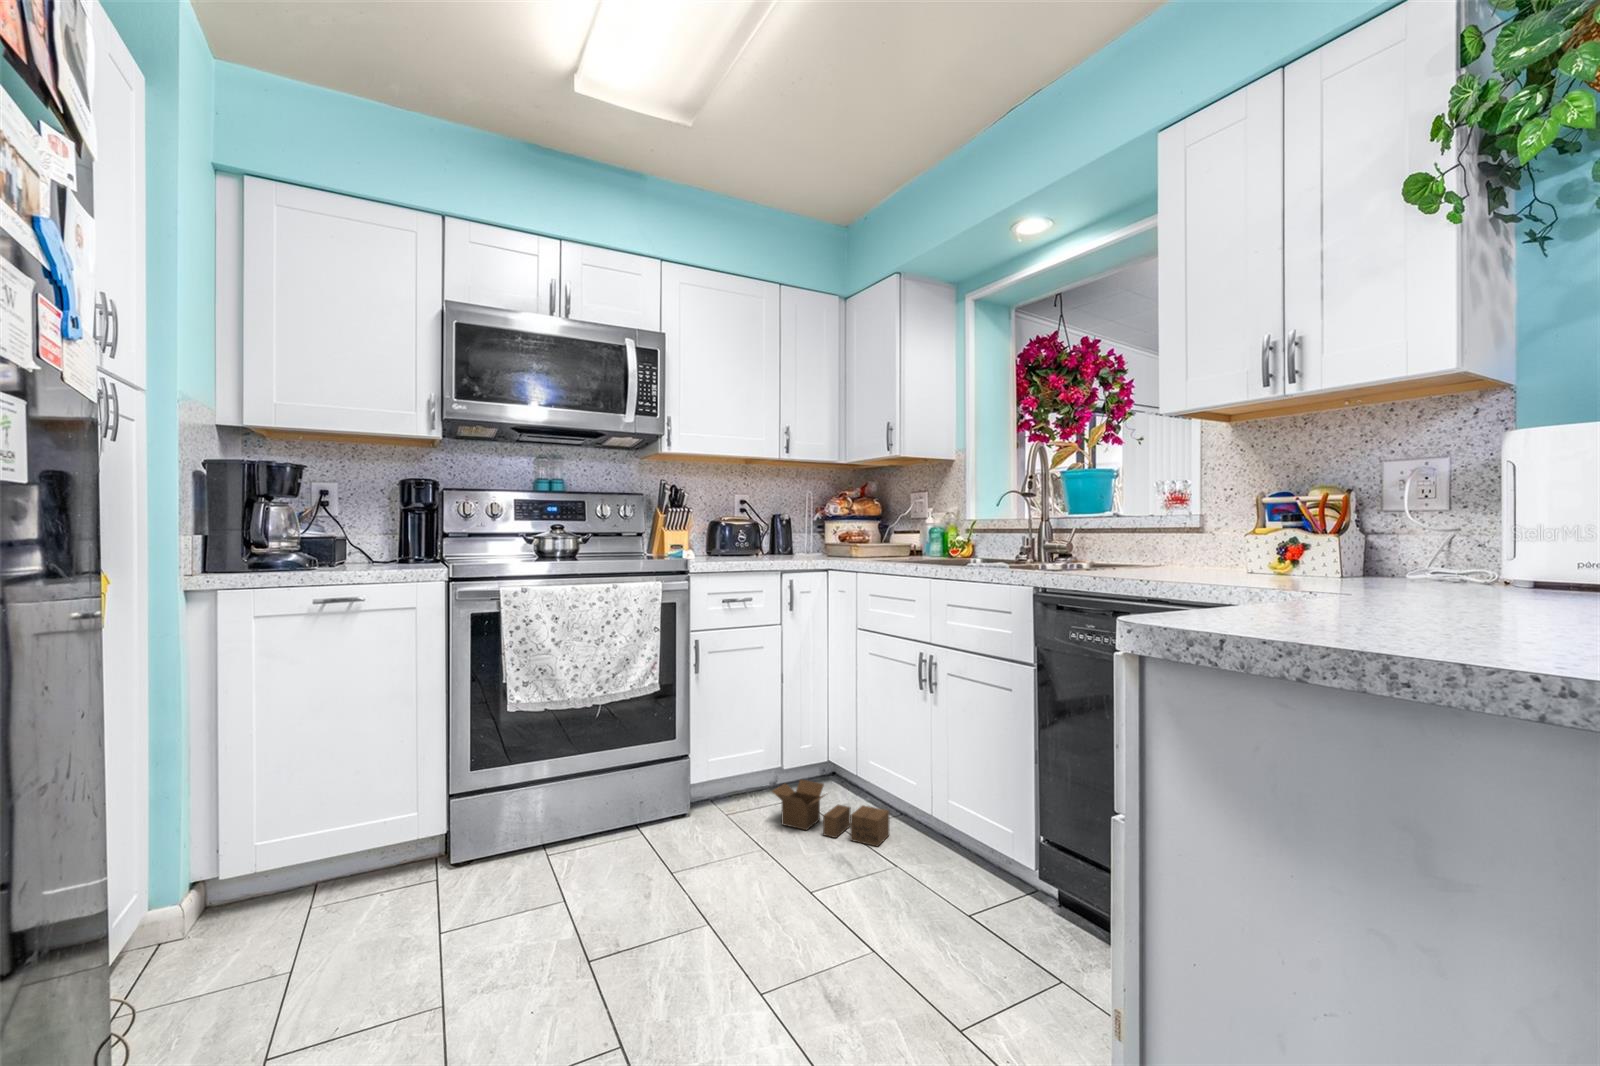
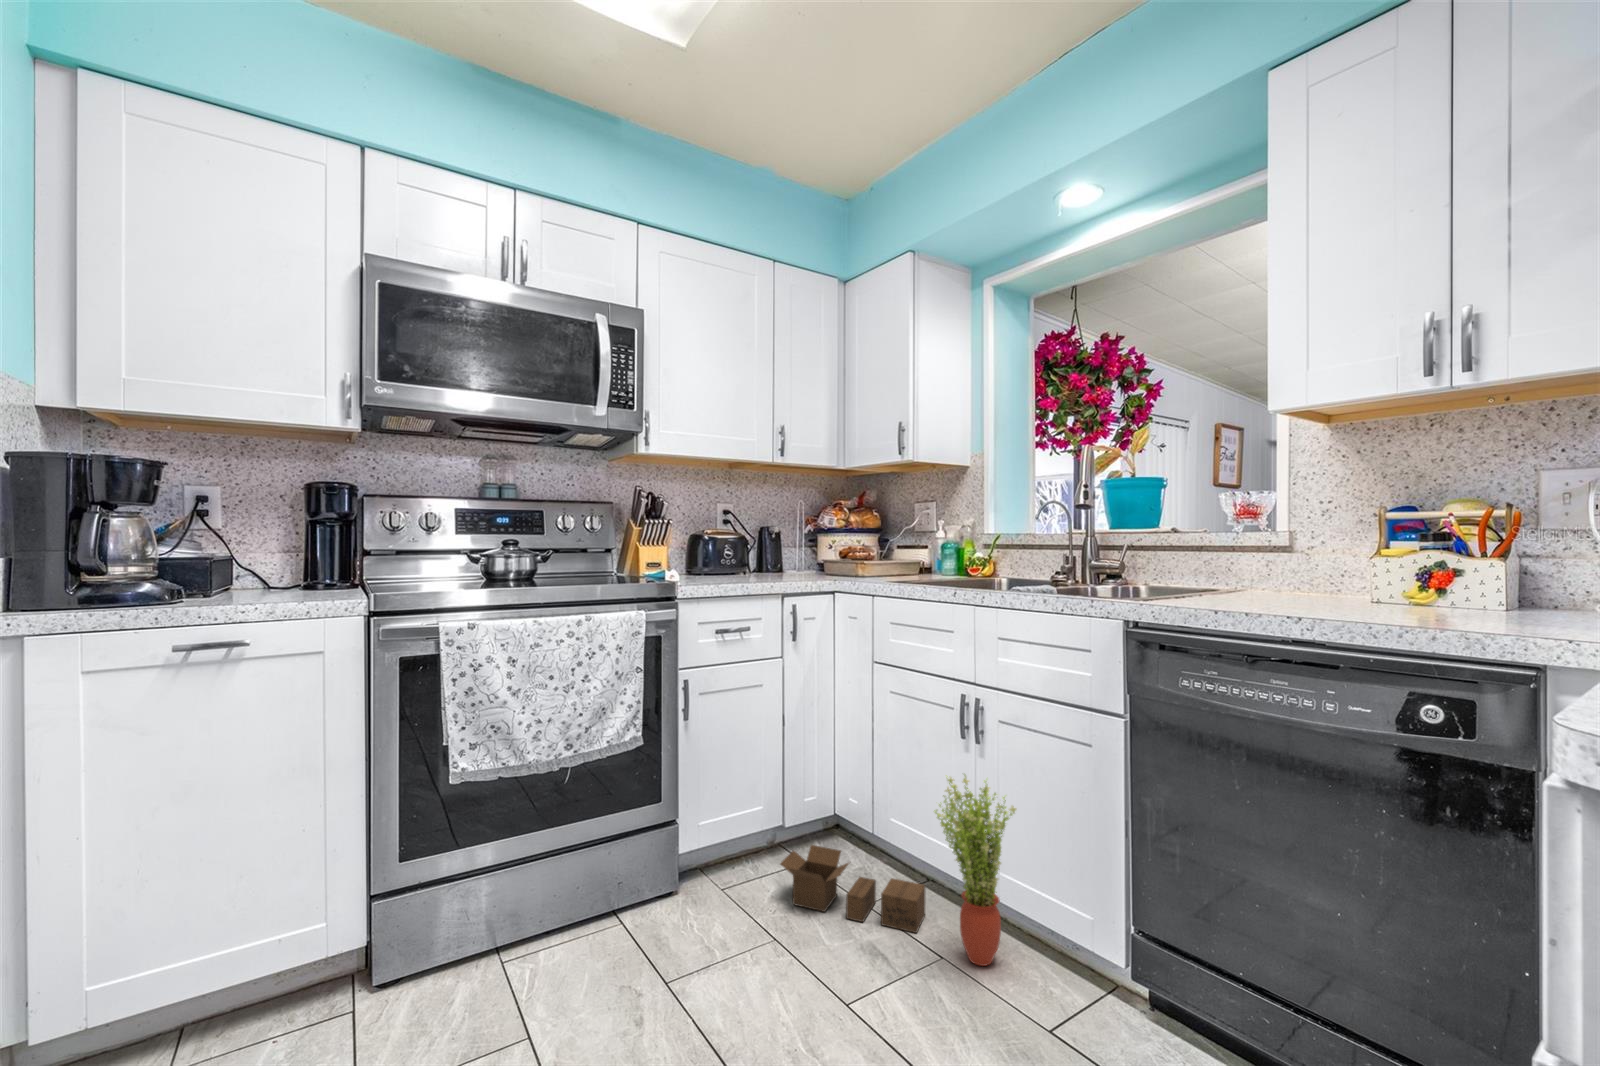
potted plant: none [886,714,952,869] -> present [935,775,1016,966]

